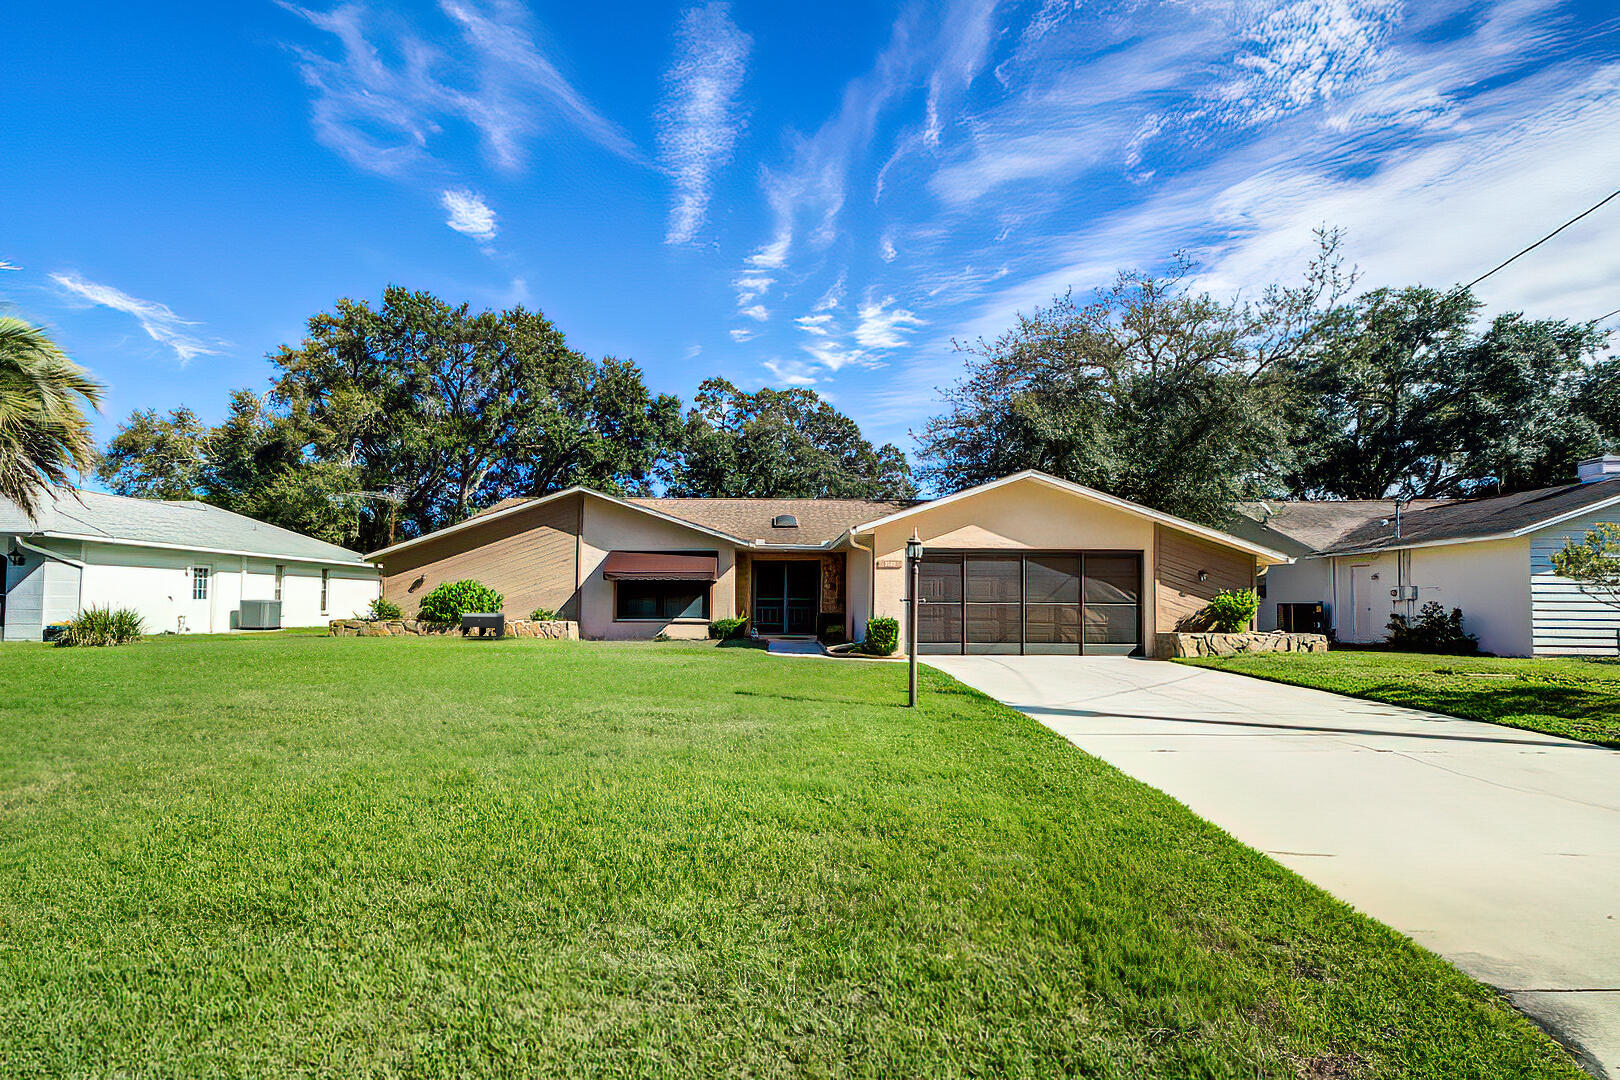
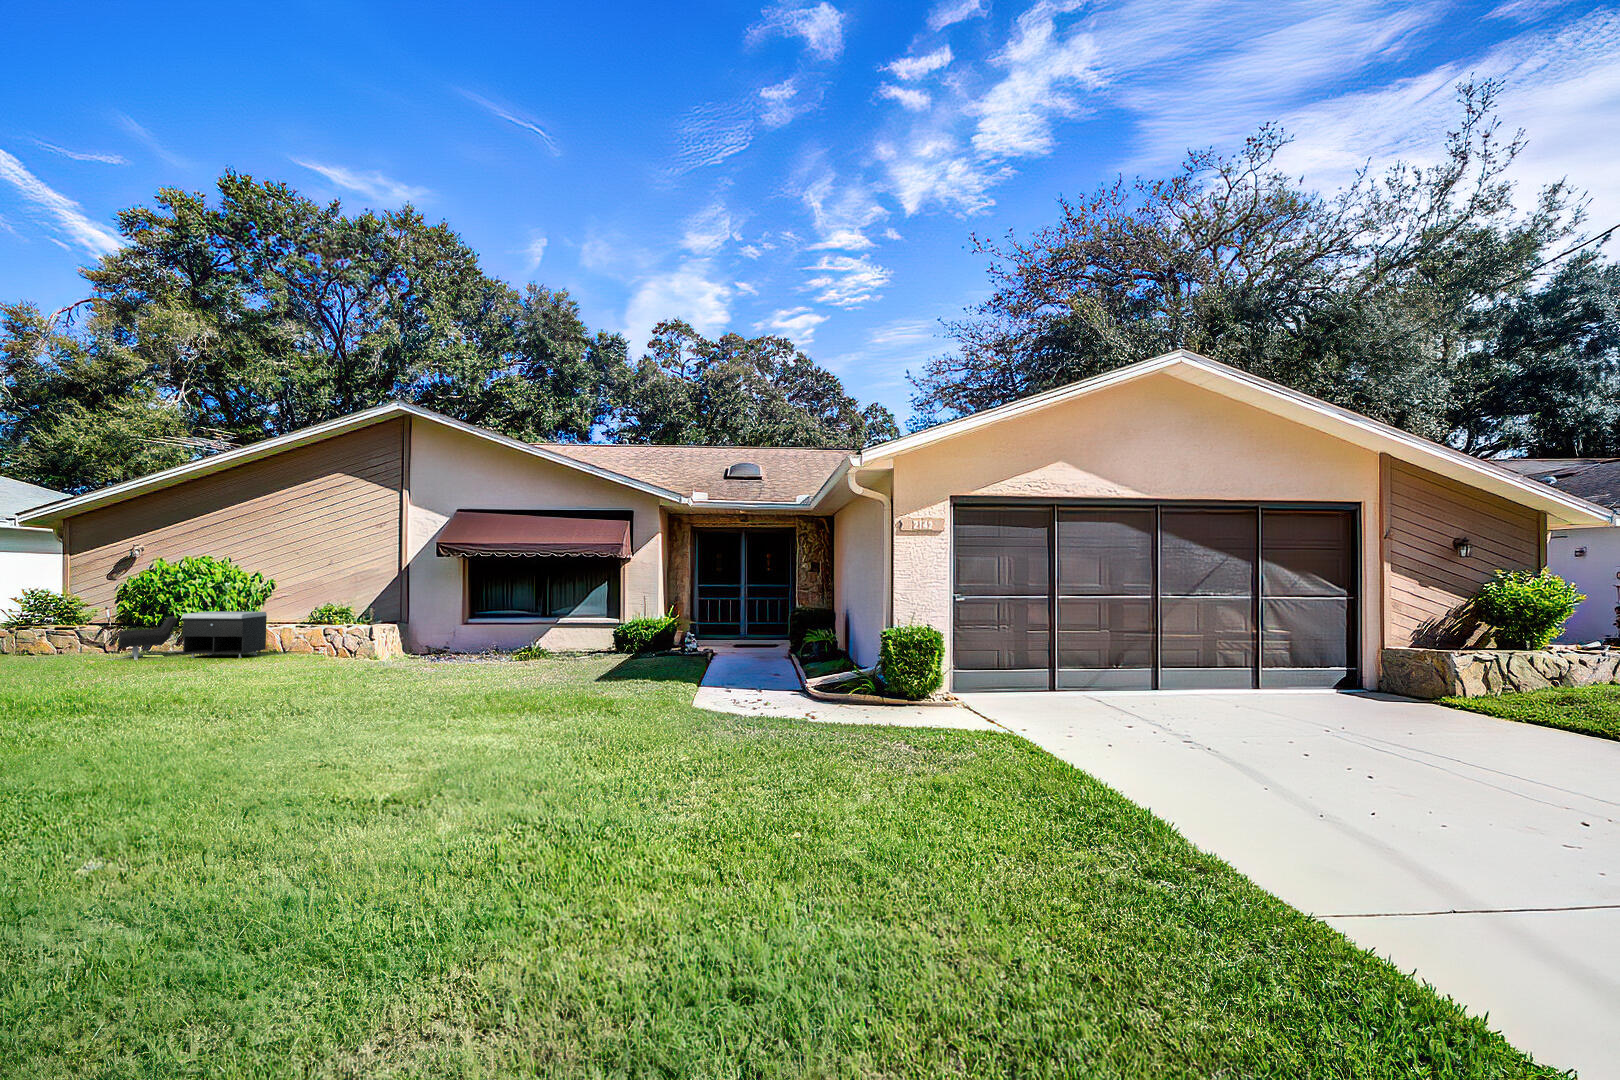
lounge chair: none [421,616,456,641] -> present [110,616,177,660]

